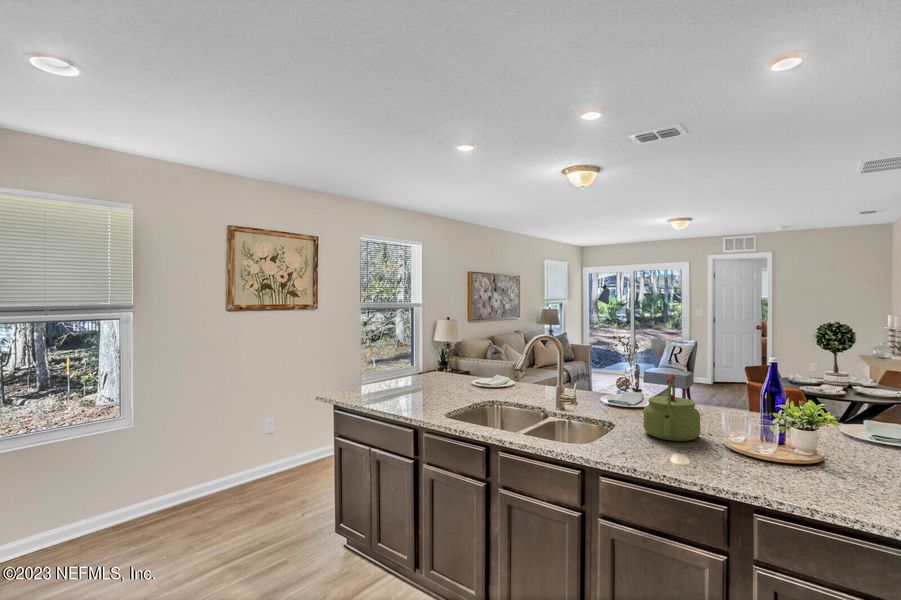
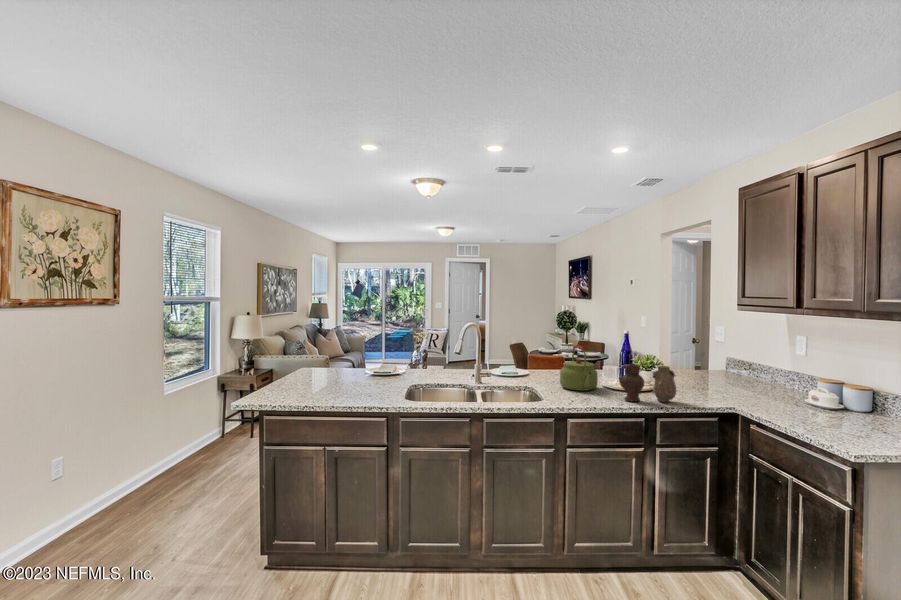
vase: none [691,410,791,483] -> present [619,364,676,402]

